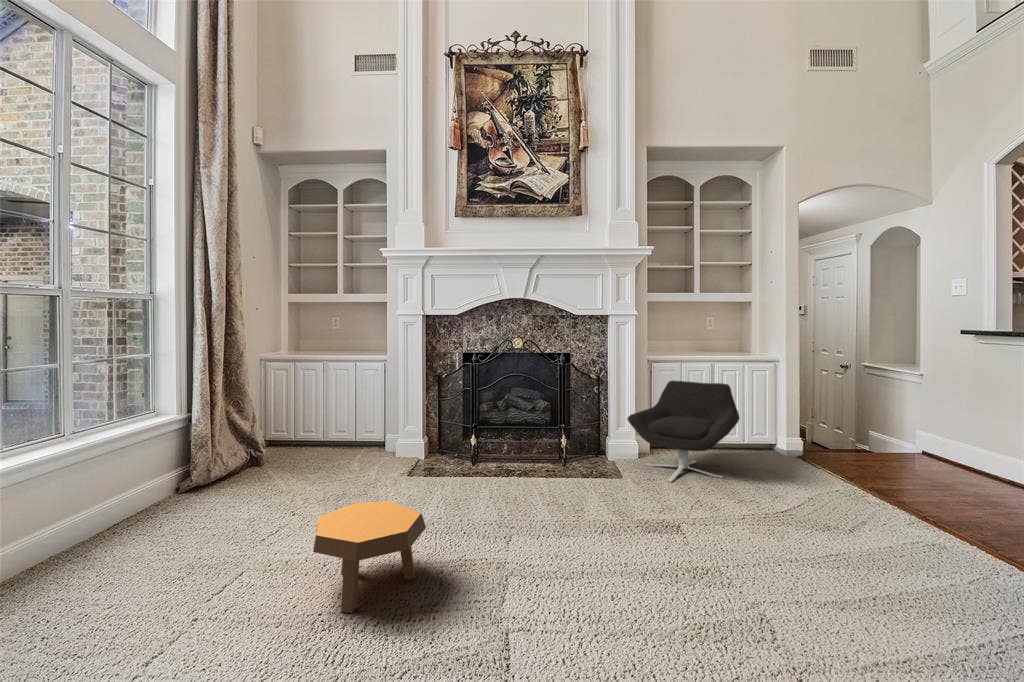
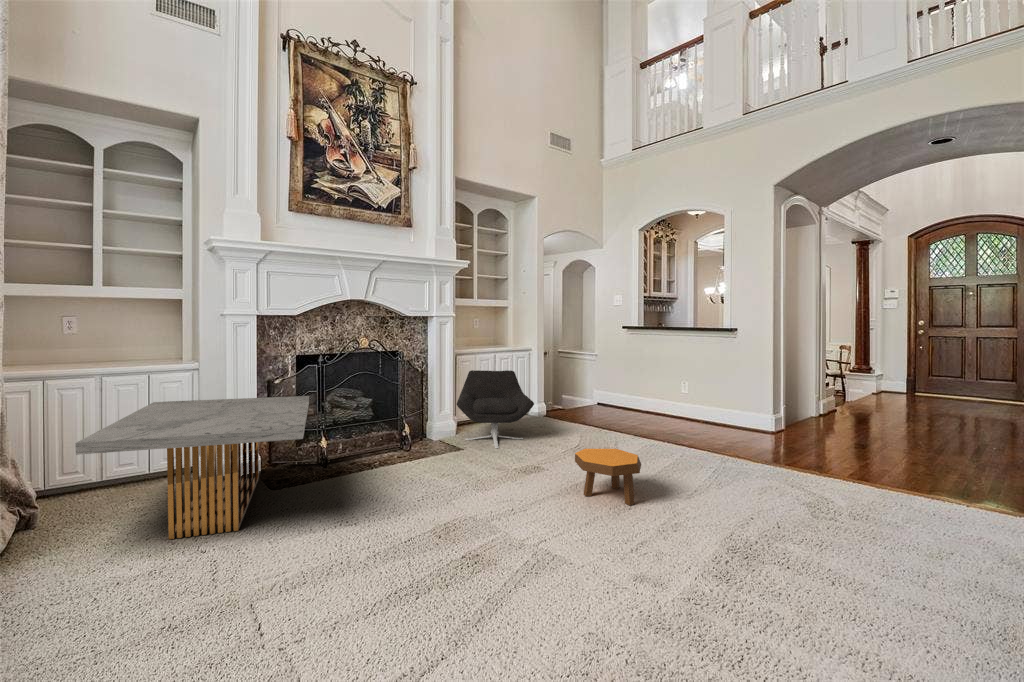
coffee table: none [240,386,458,501] -> present [75,396,309,539]
footstool: present [313,501,426,613] -> present [575,449,641,505]

